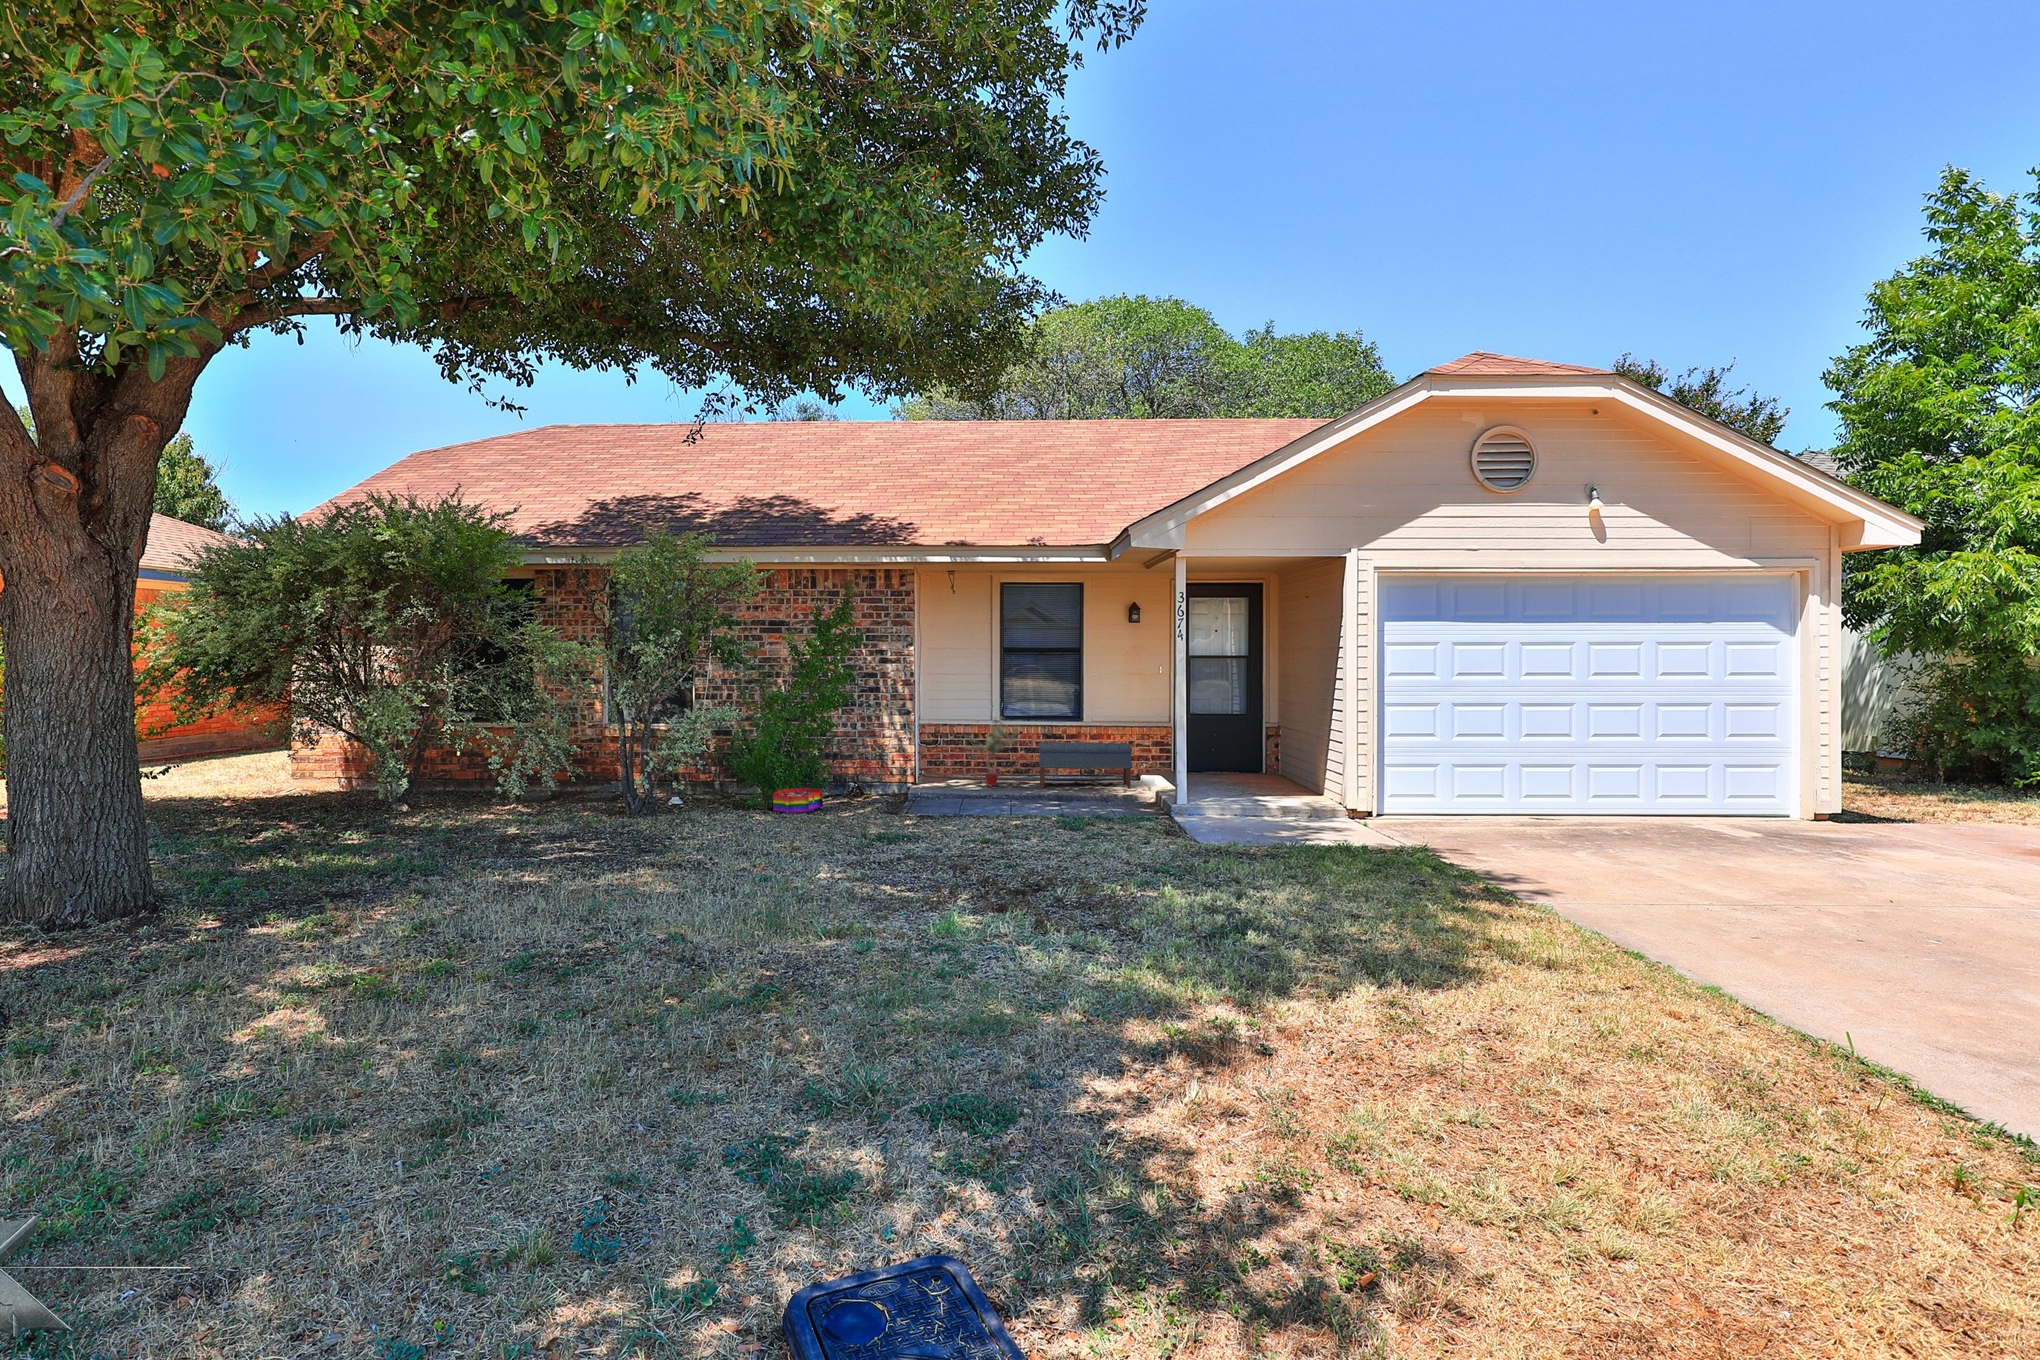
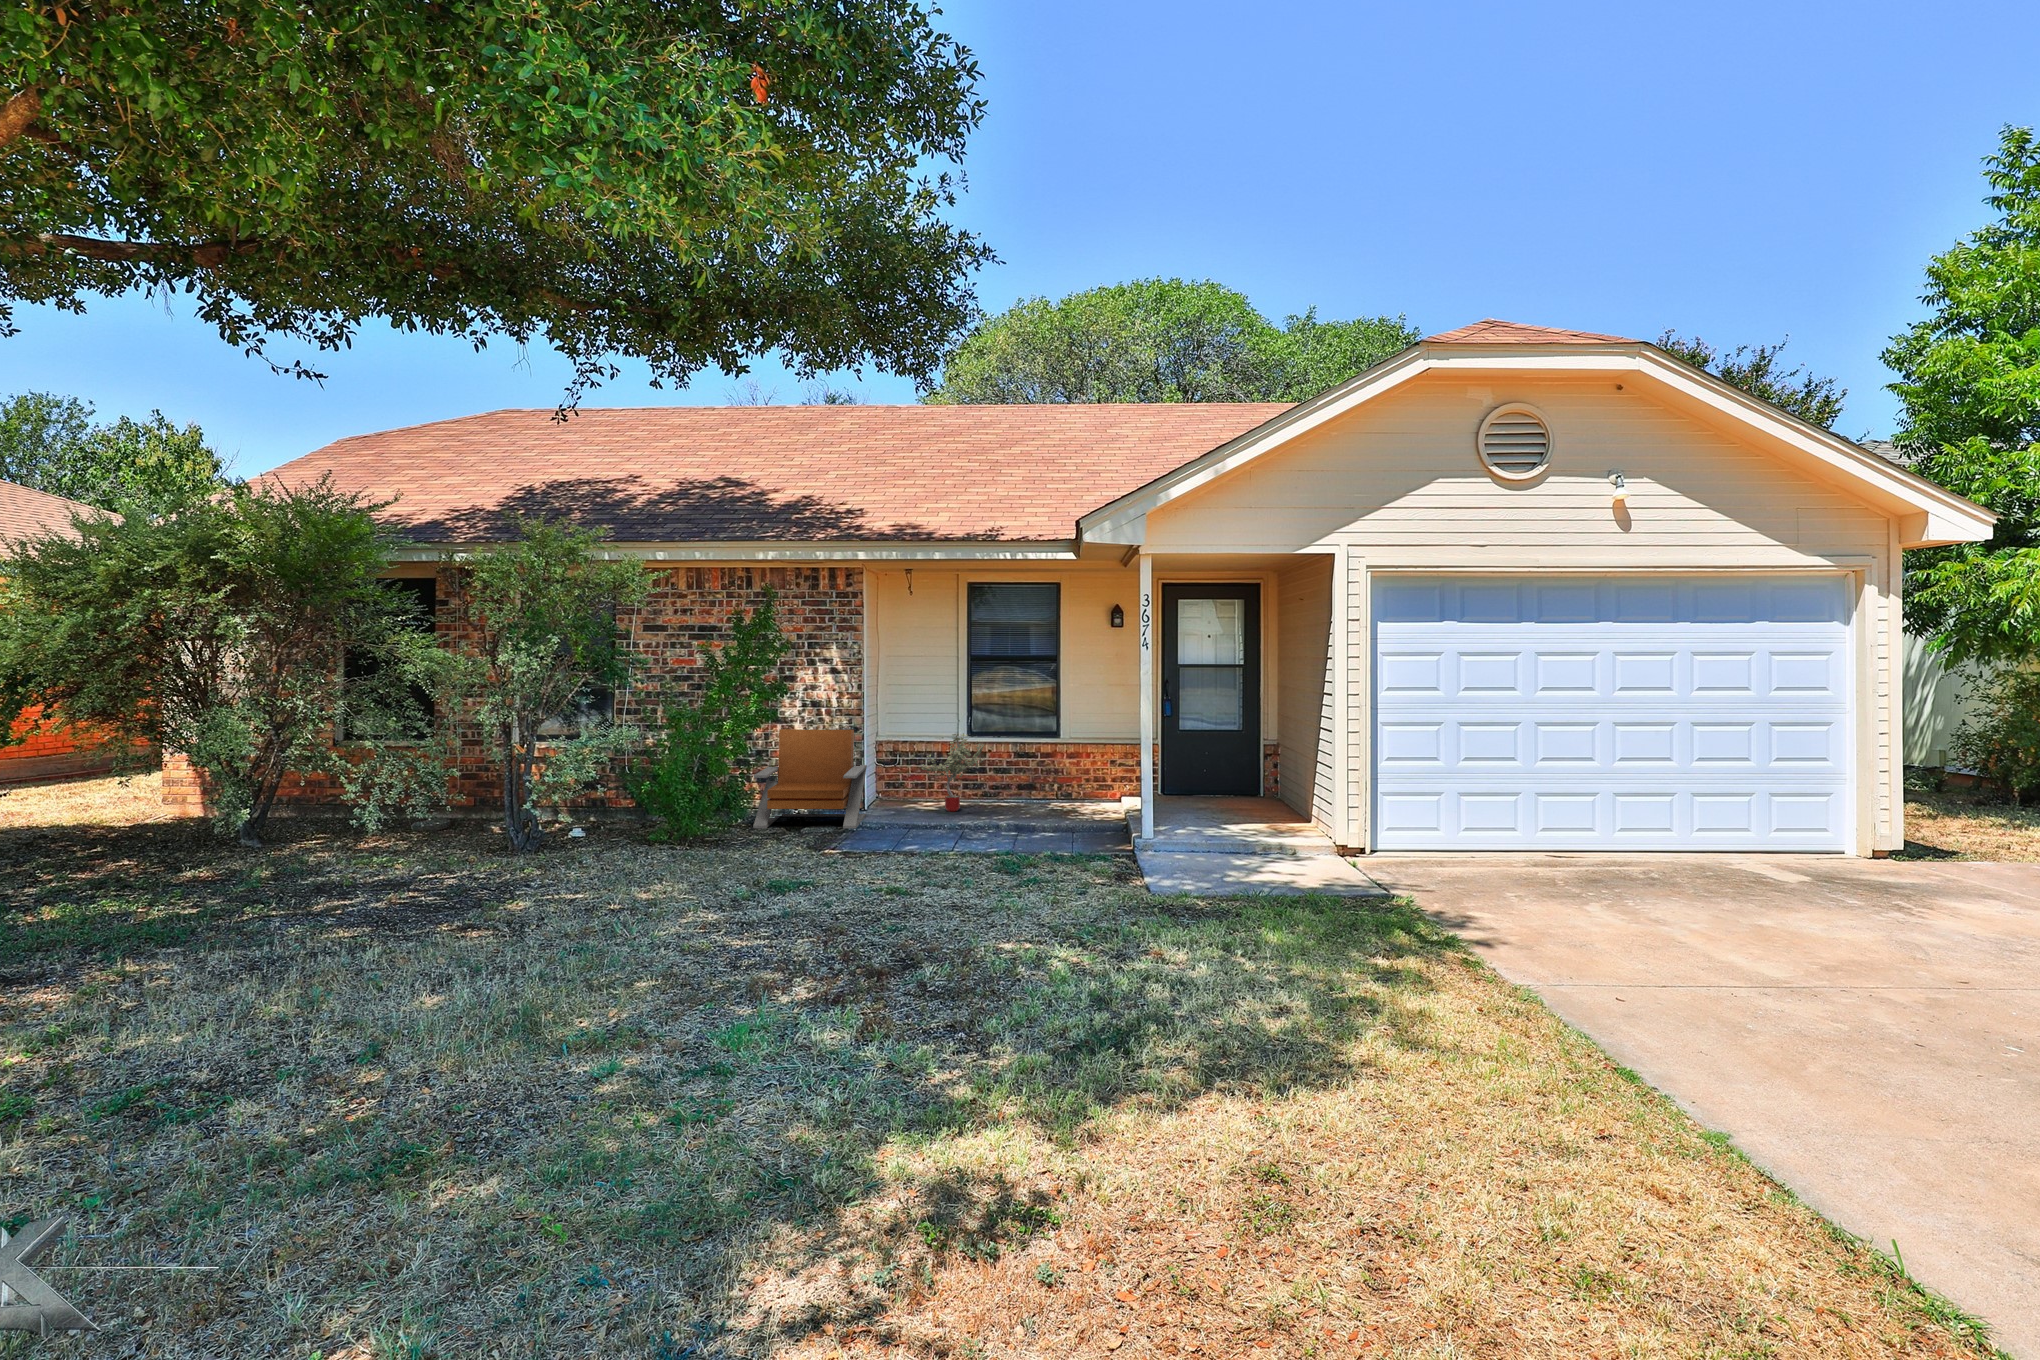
lounge chair: none [821,713,917,800] -> present [753,729,867,828]
bench: present [1039,742,1132,789] -> none [1005,762,1109,814]
storage bin: present [773,788,823,813] -> none [694,815,750,844]

